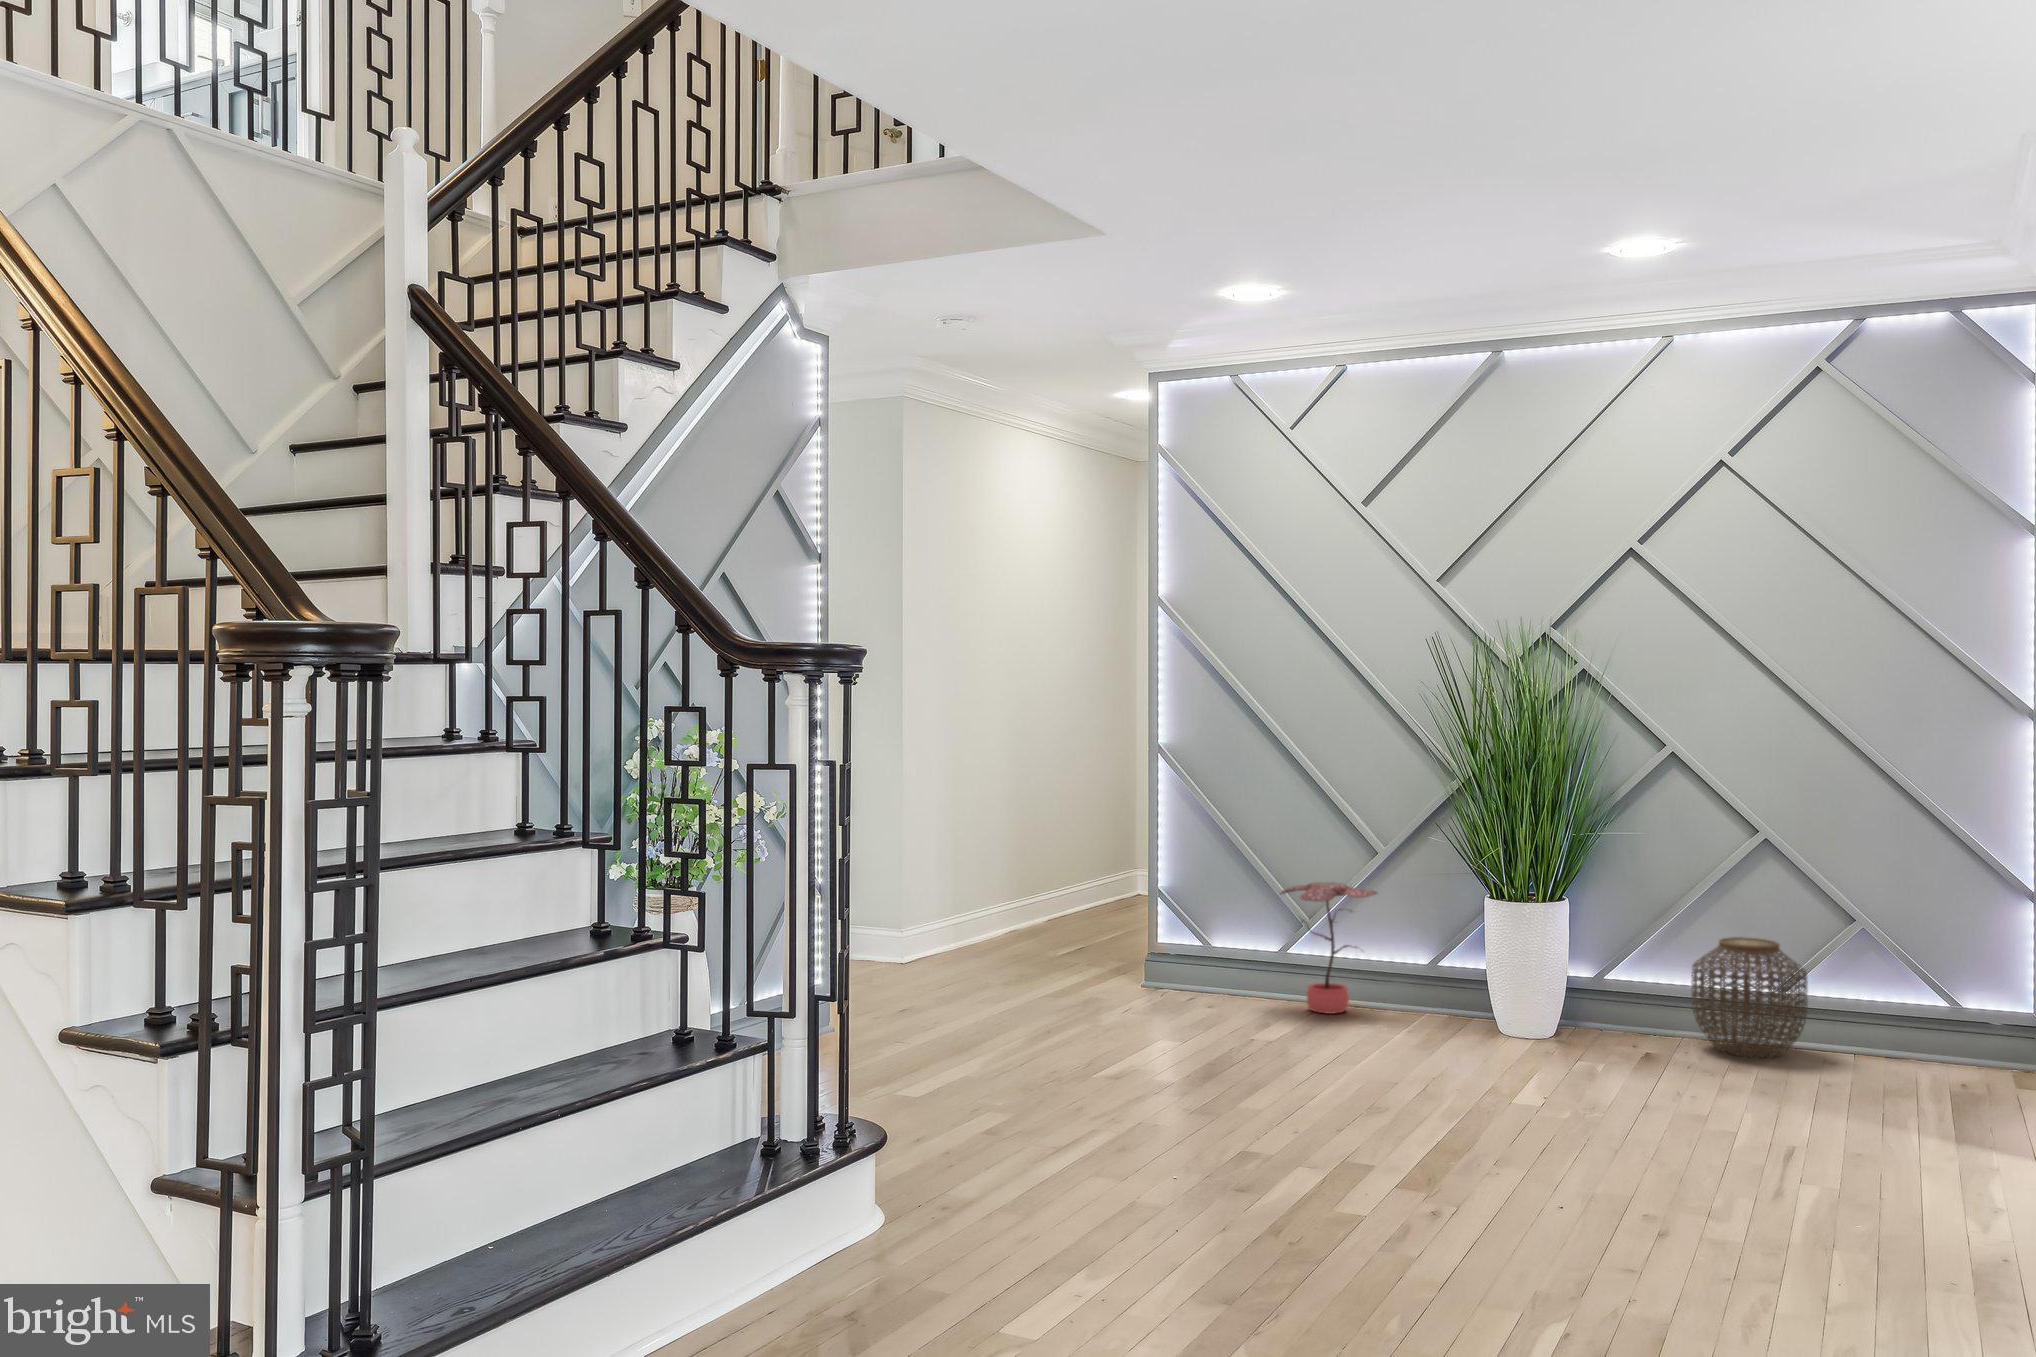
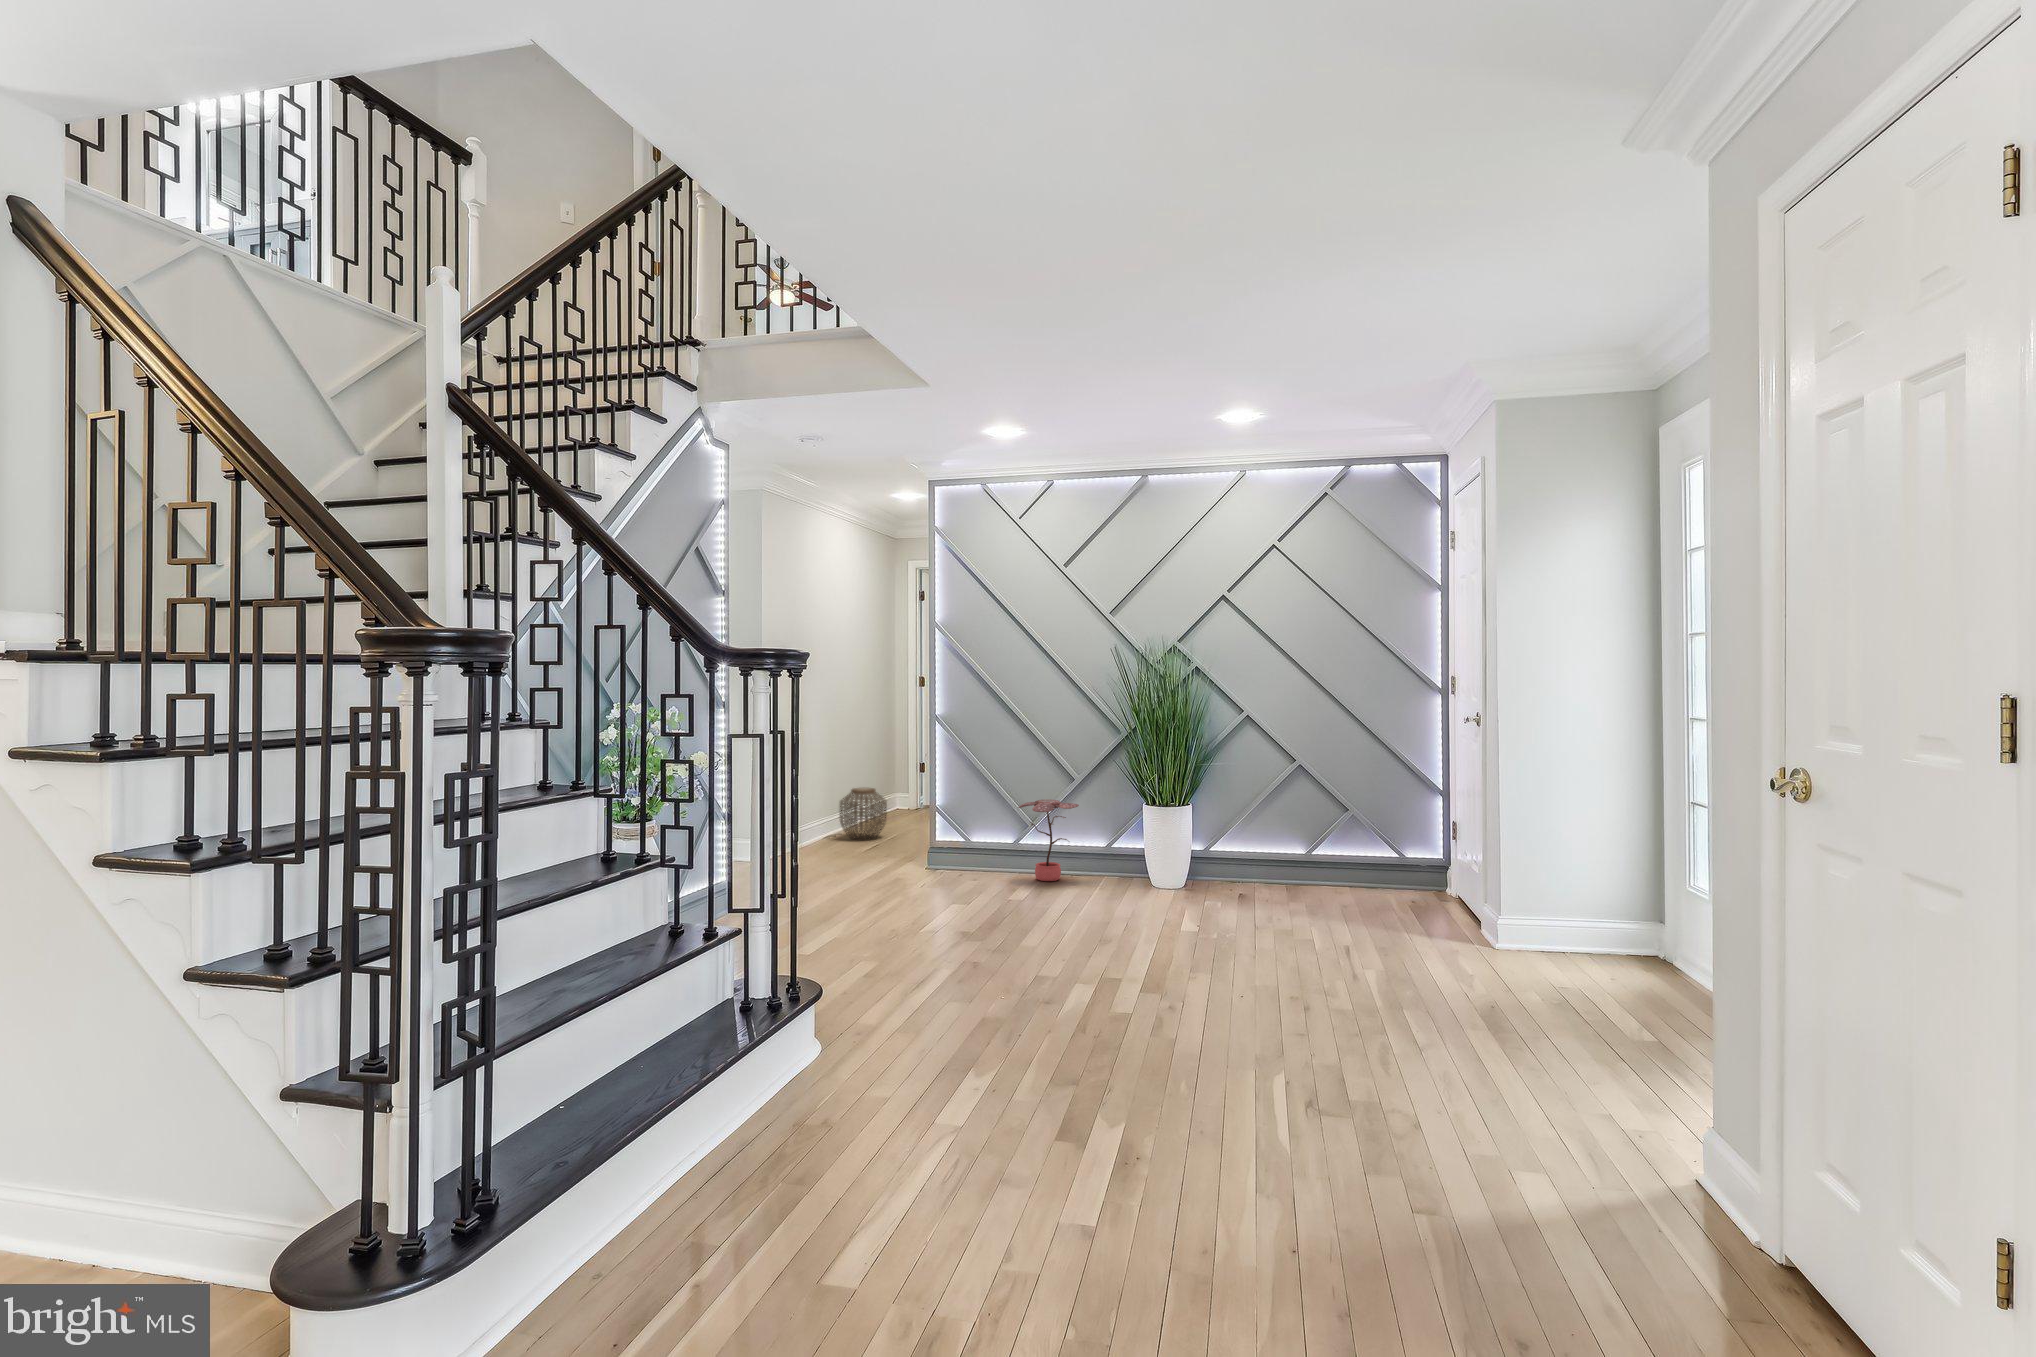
woven basket: present [1691,937,1808,1058] -> present [840,788,887,840]

